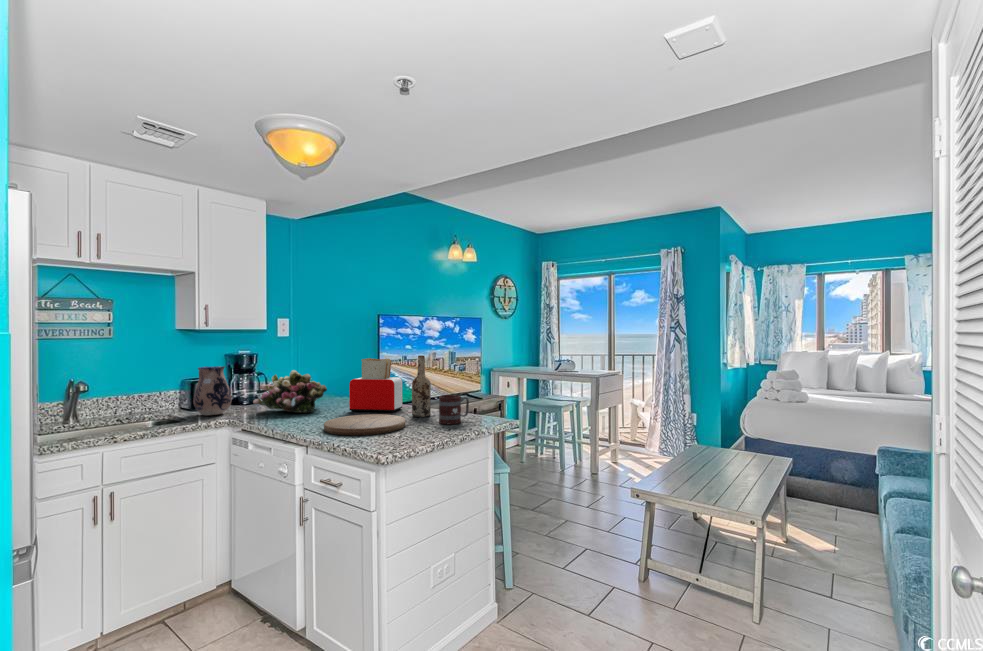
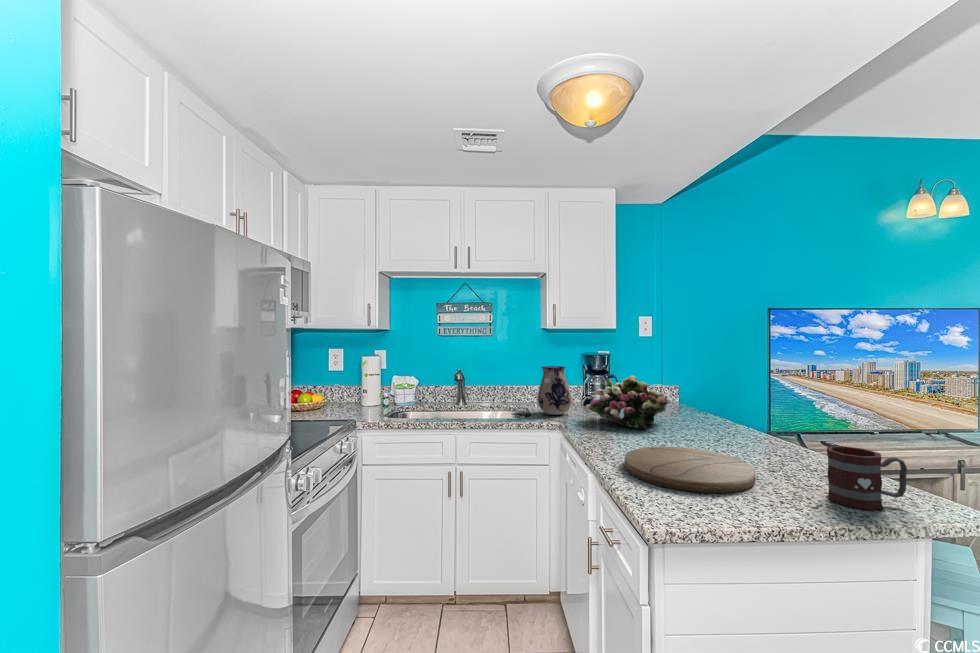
wine bottle: present [412,355,431,417] -> none [781,369,820,473]
toaster: present [349,358,402,412] -> none [691,367,776,451]

